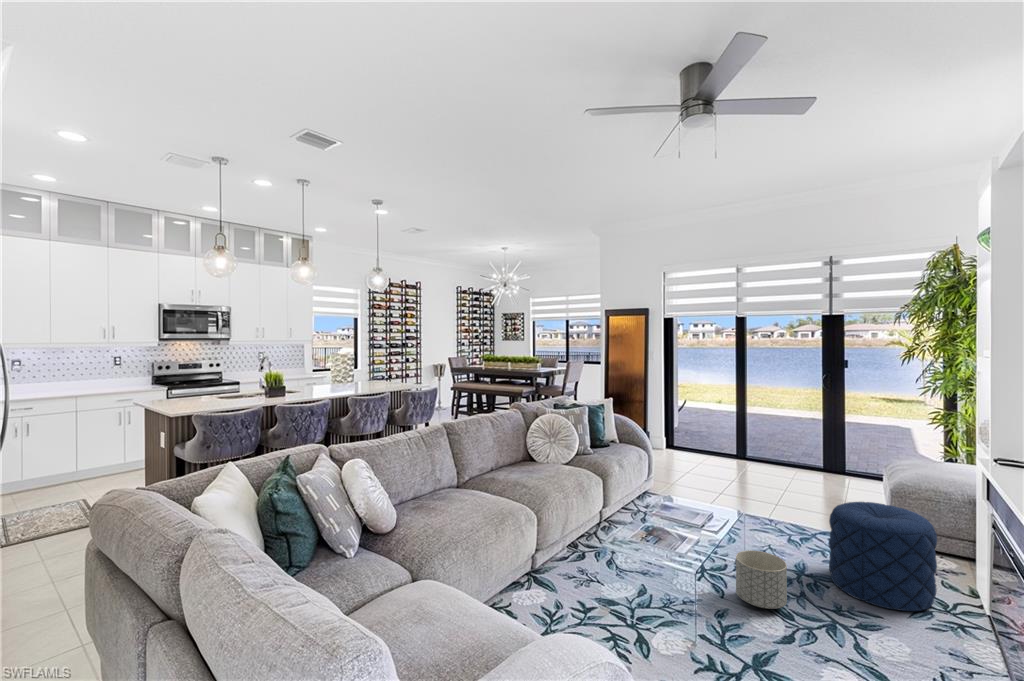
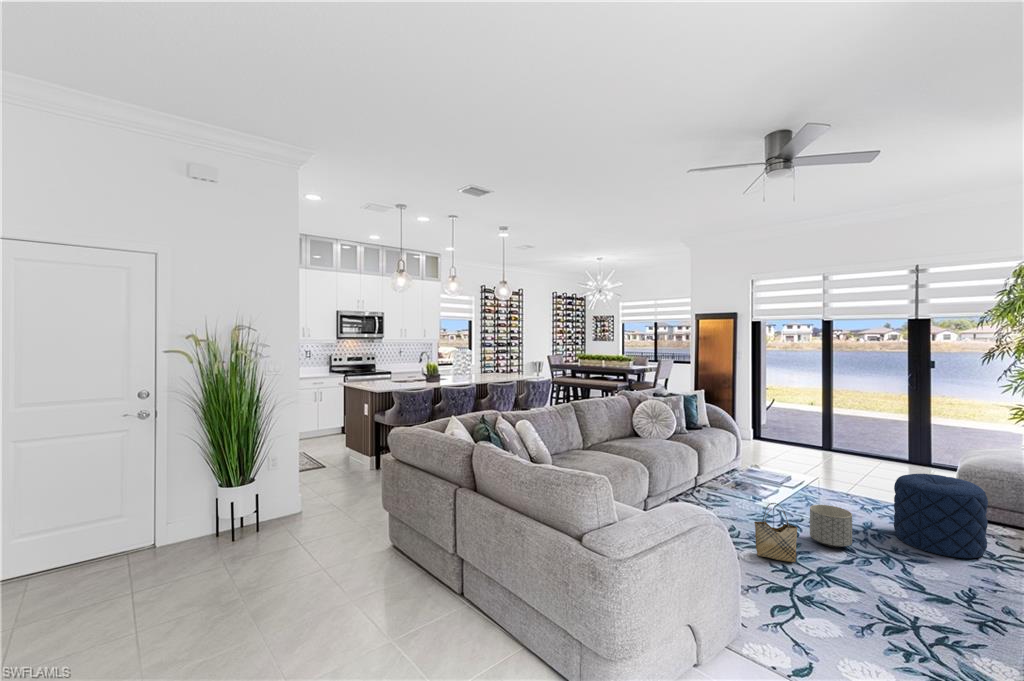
woven basket: none [669,560,724,643] -> present [754,503,798,562]

